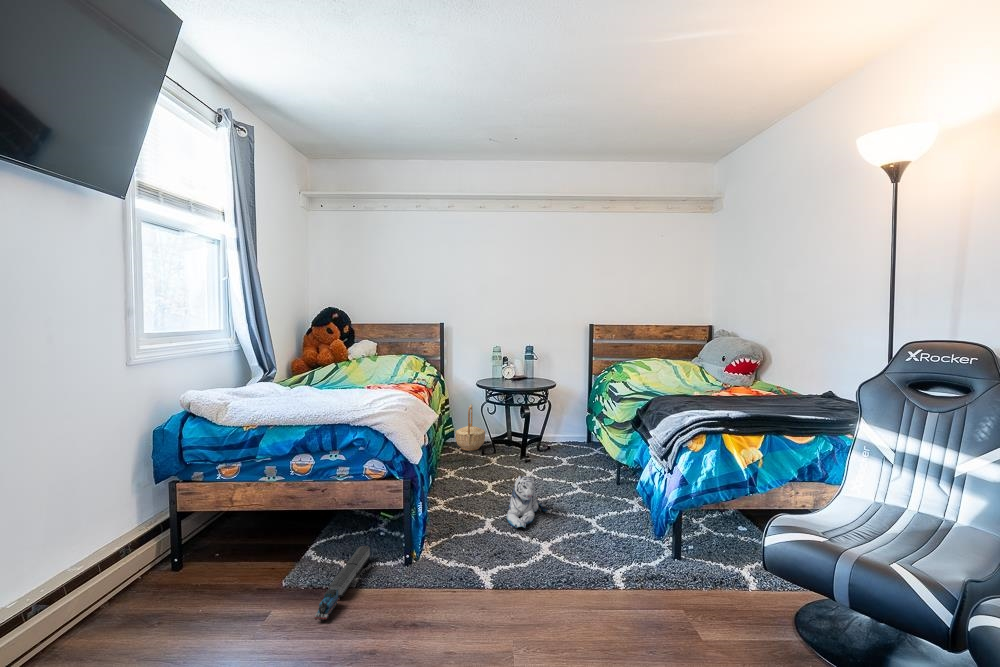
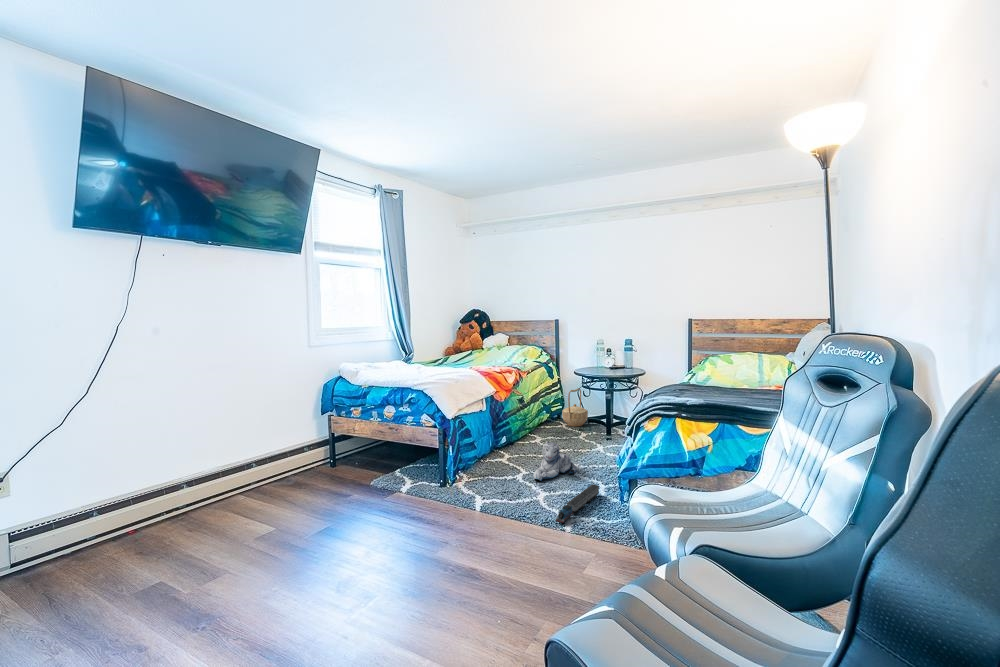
toy train: present [315,546,370,620] -> present [556,485,599,523]

